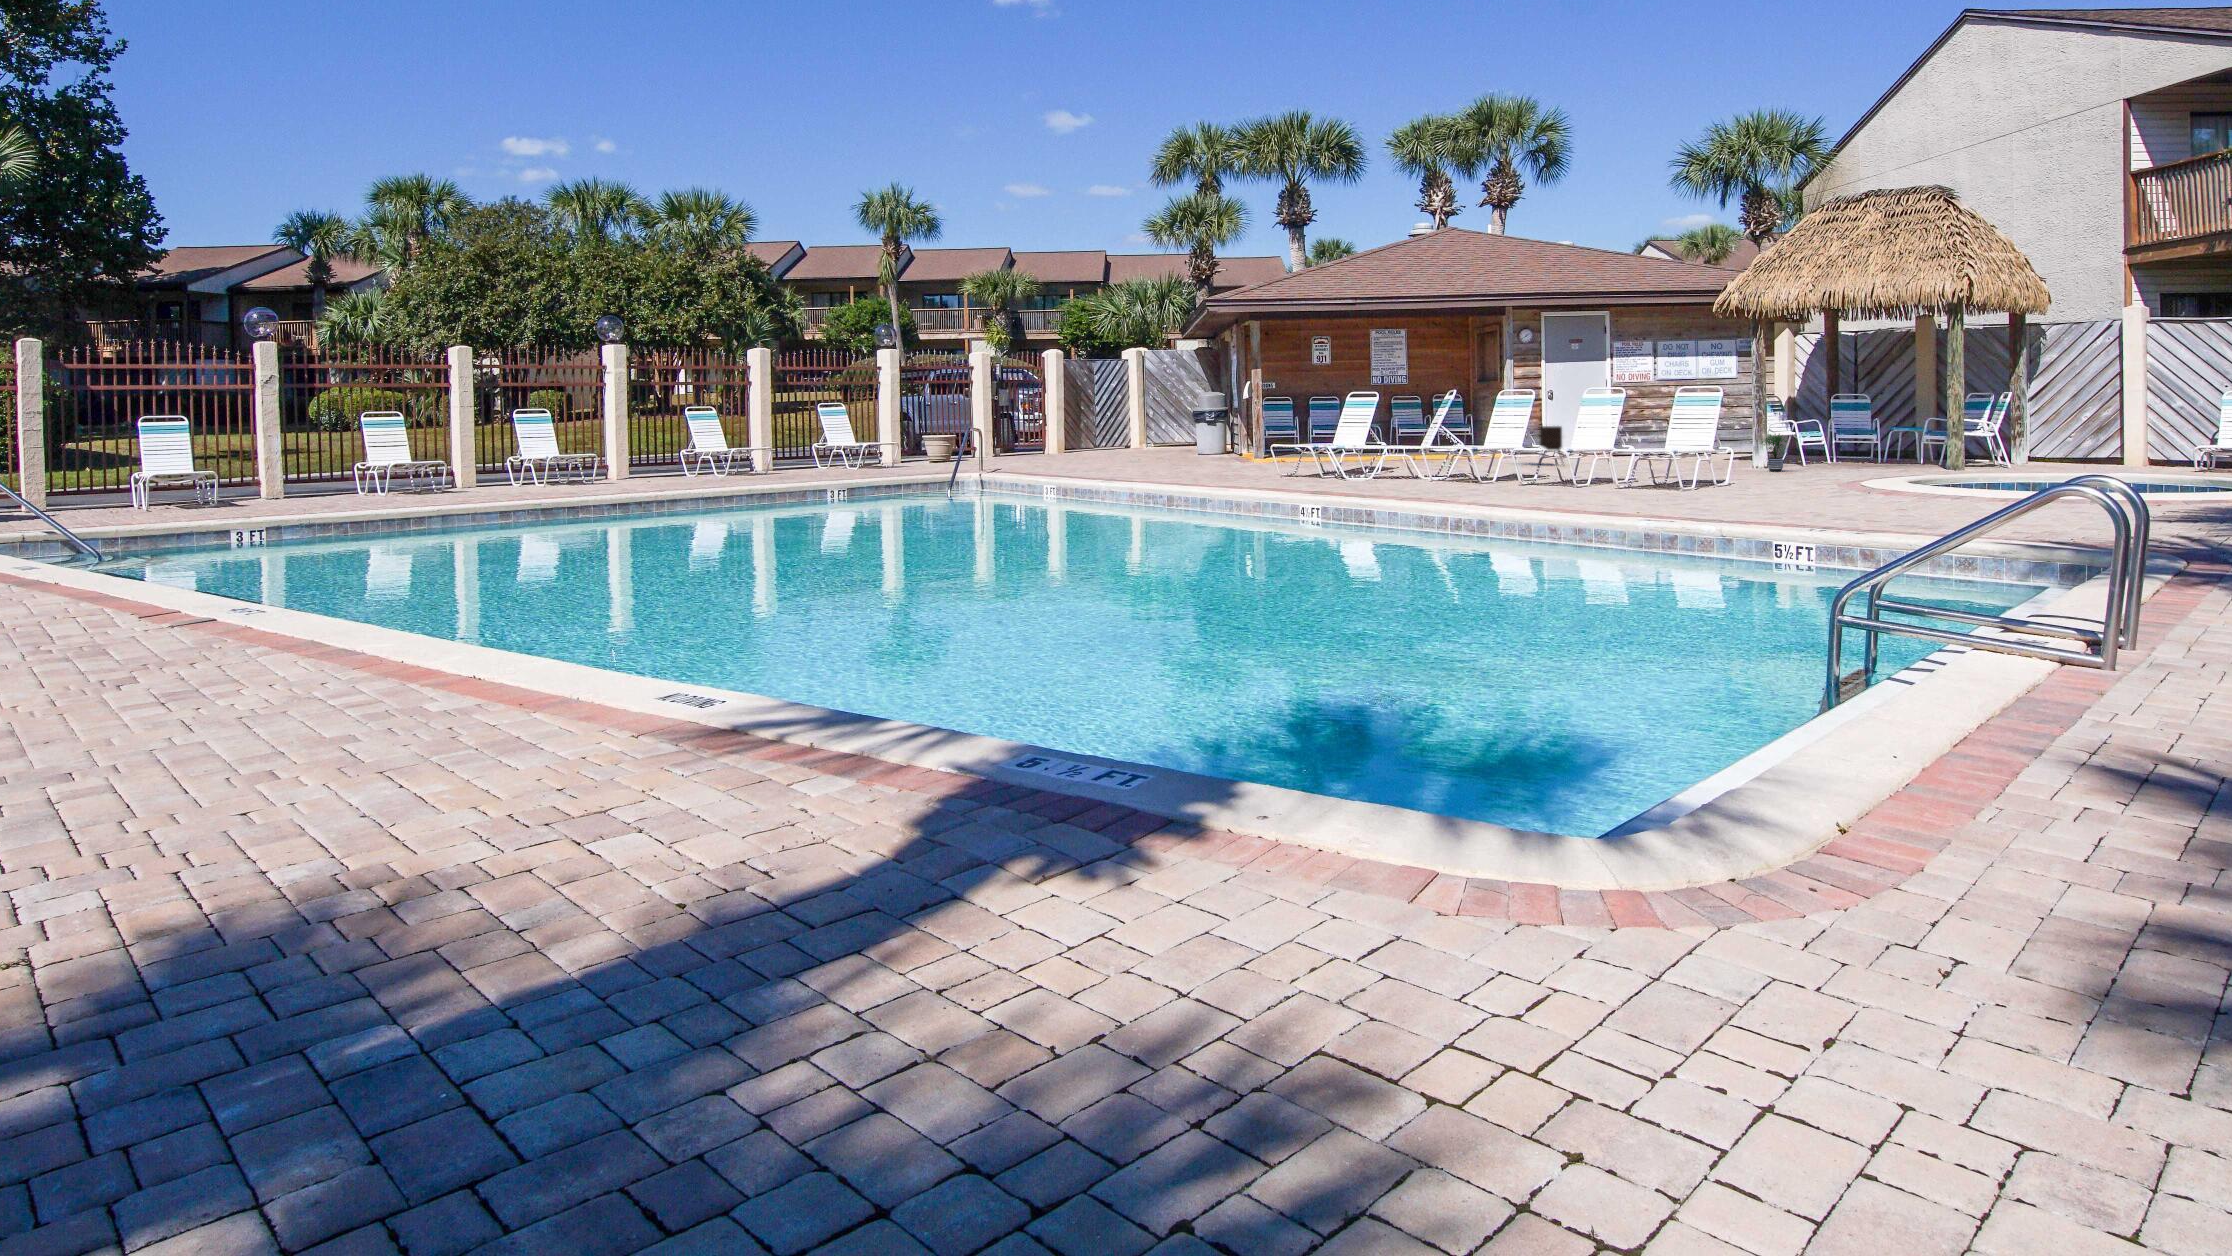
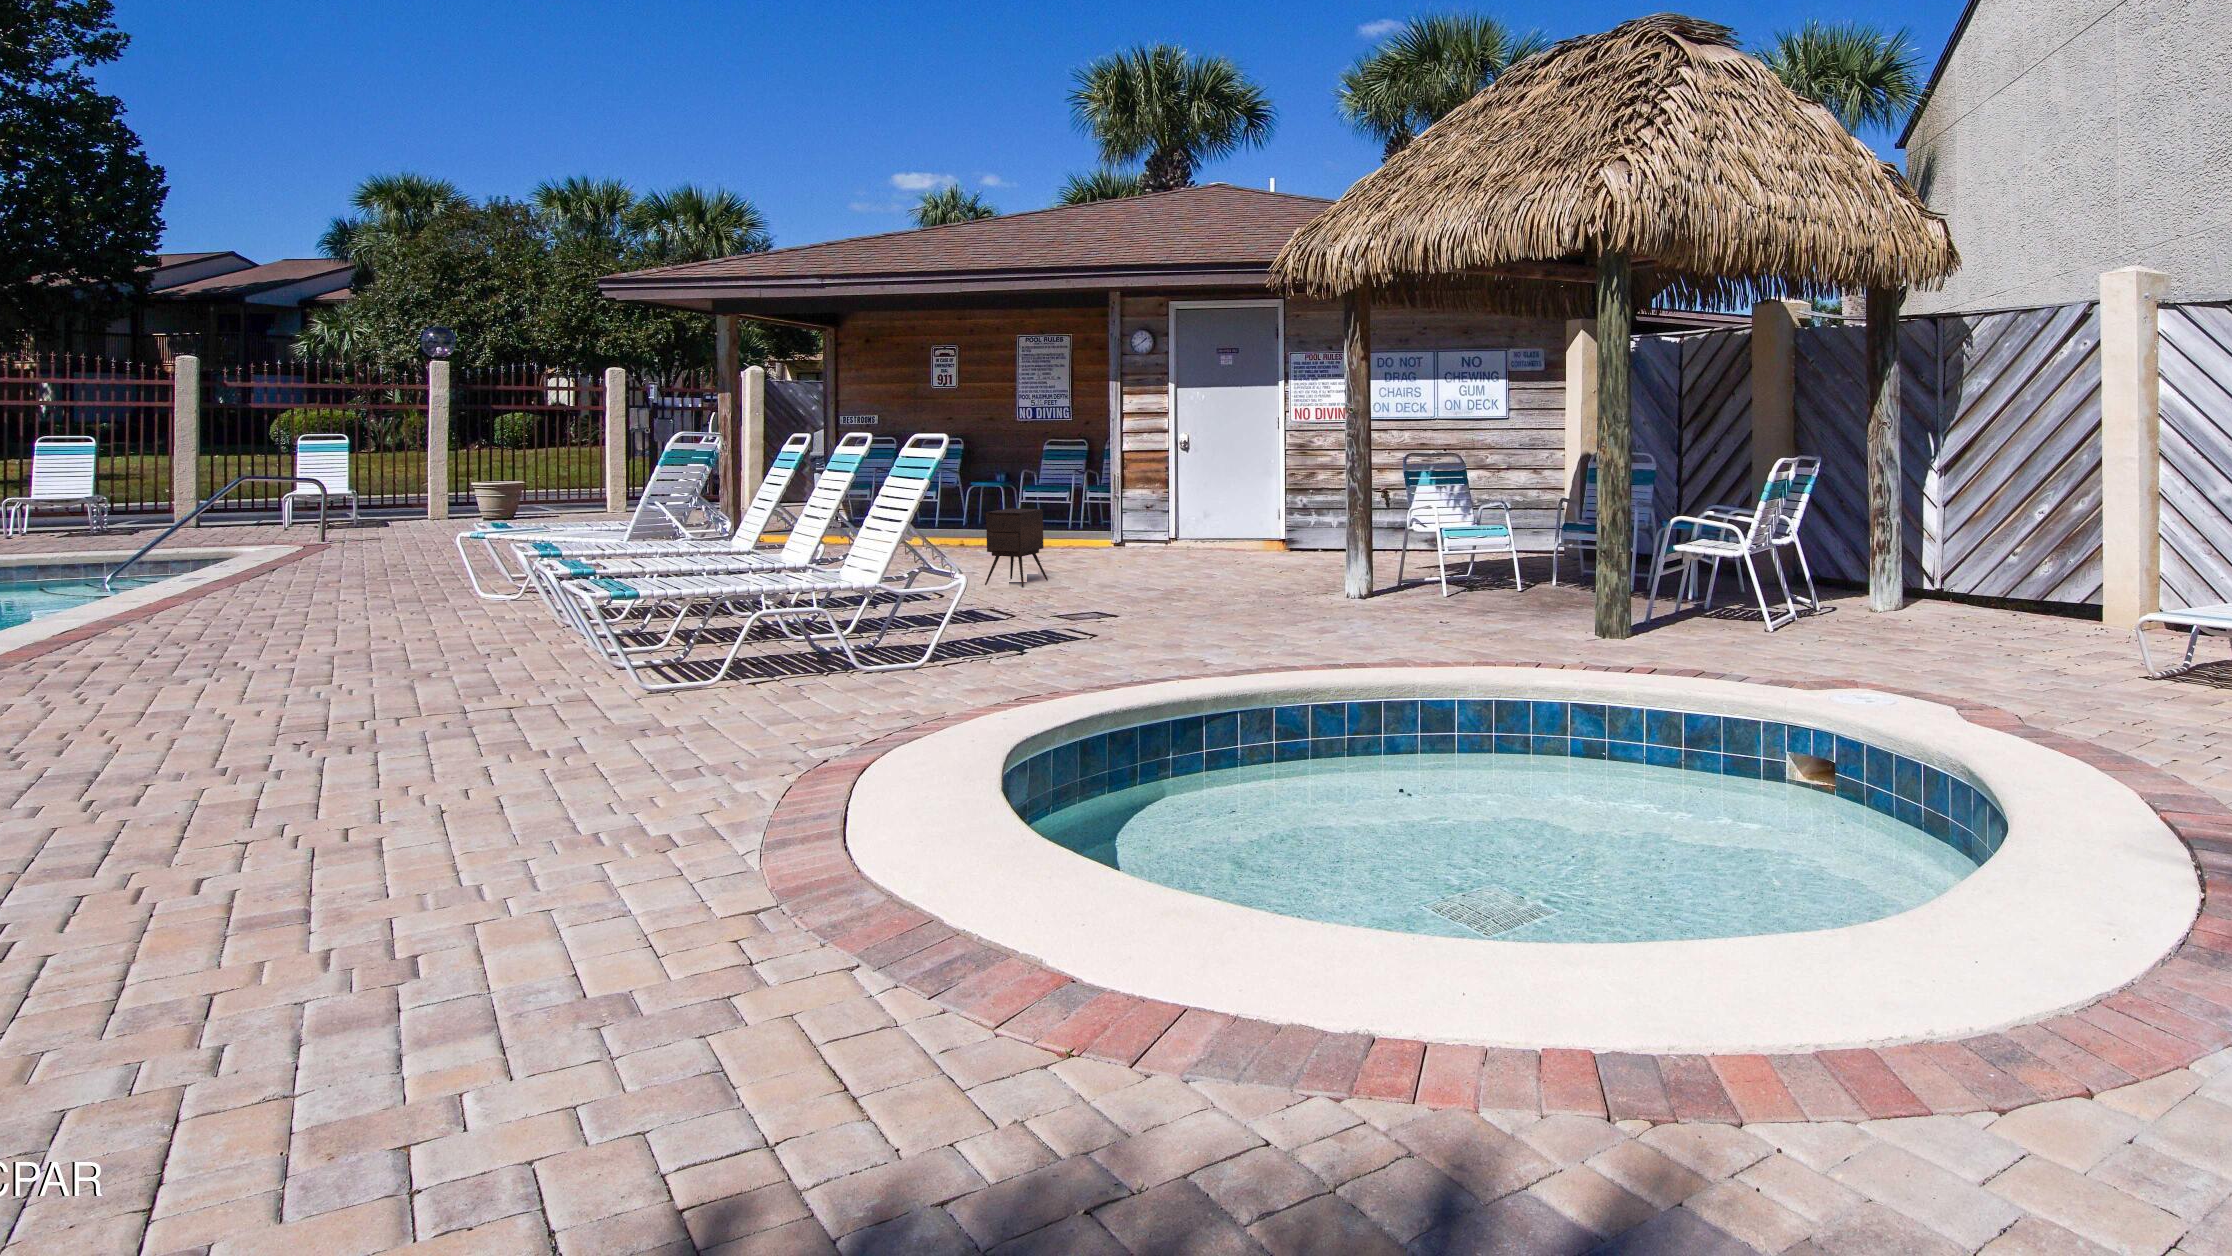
potted plant: present [1762,434,1787,472] -> none [1264,545,1323,629]

